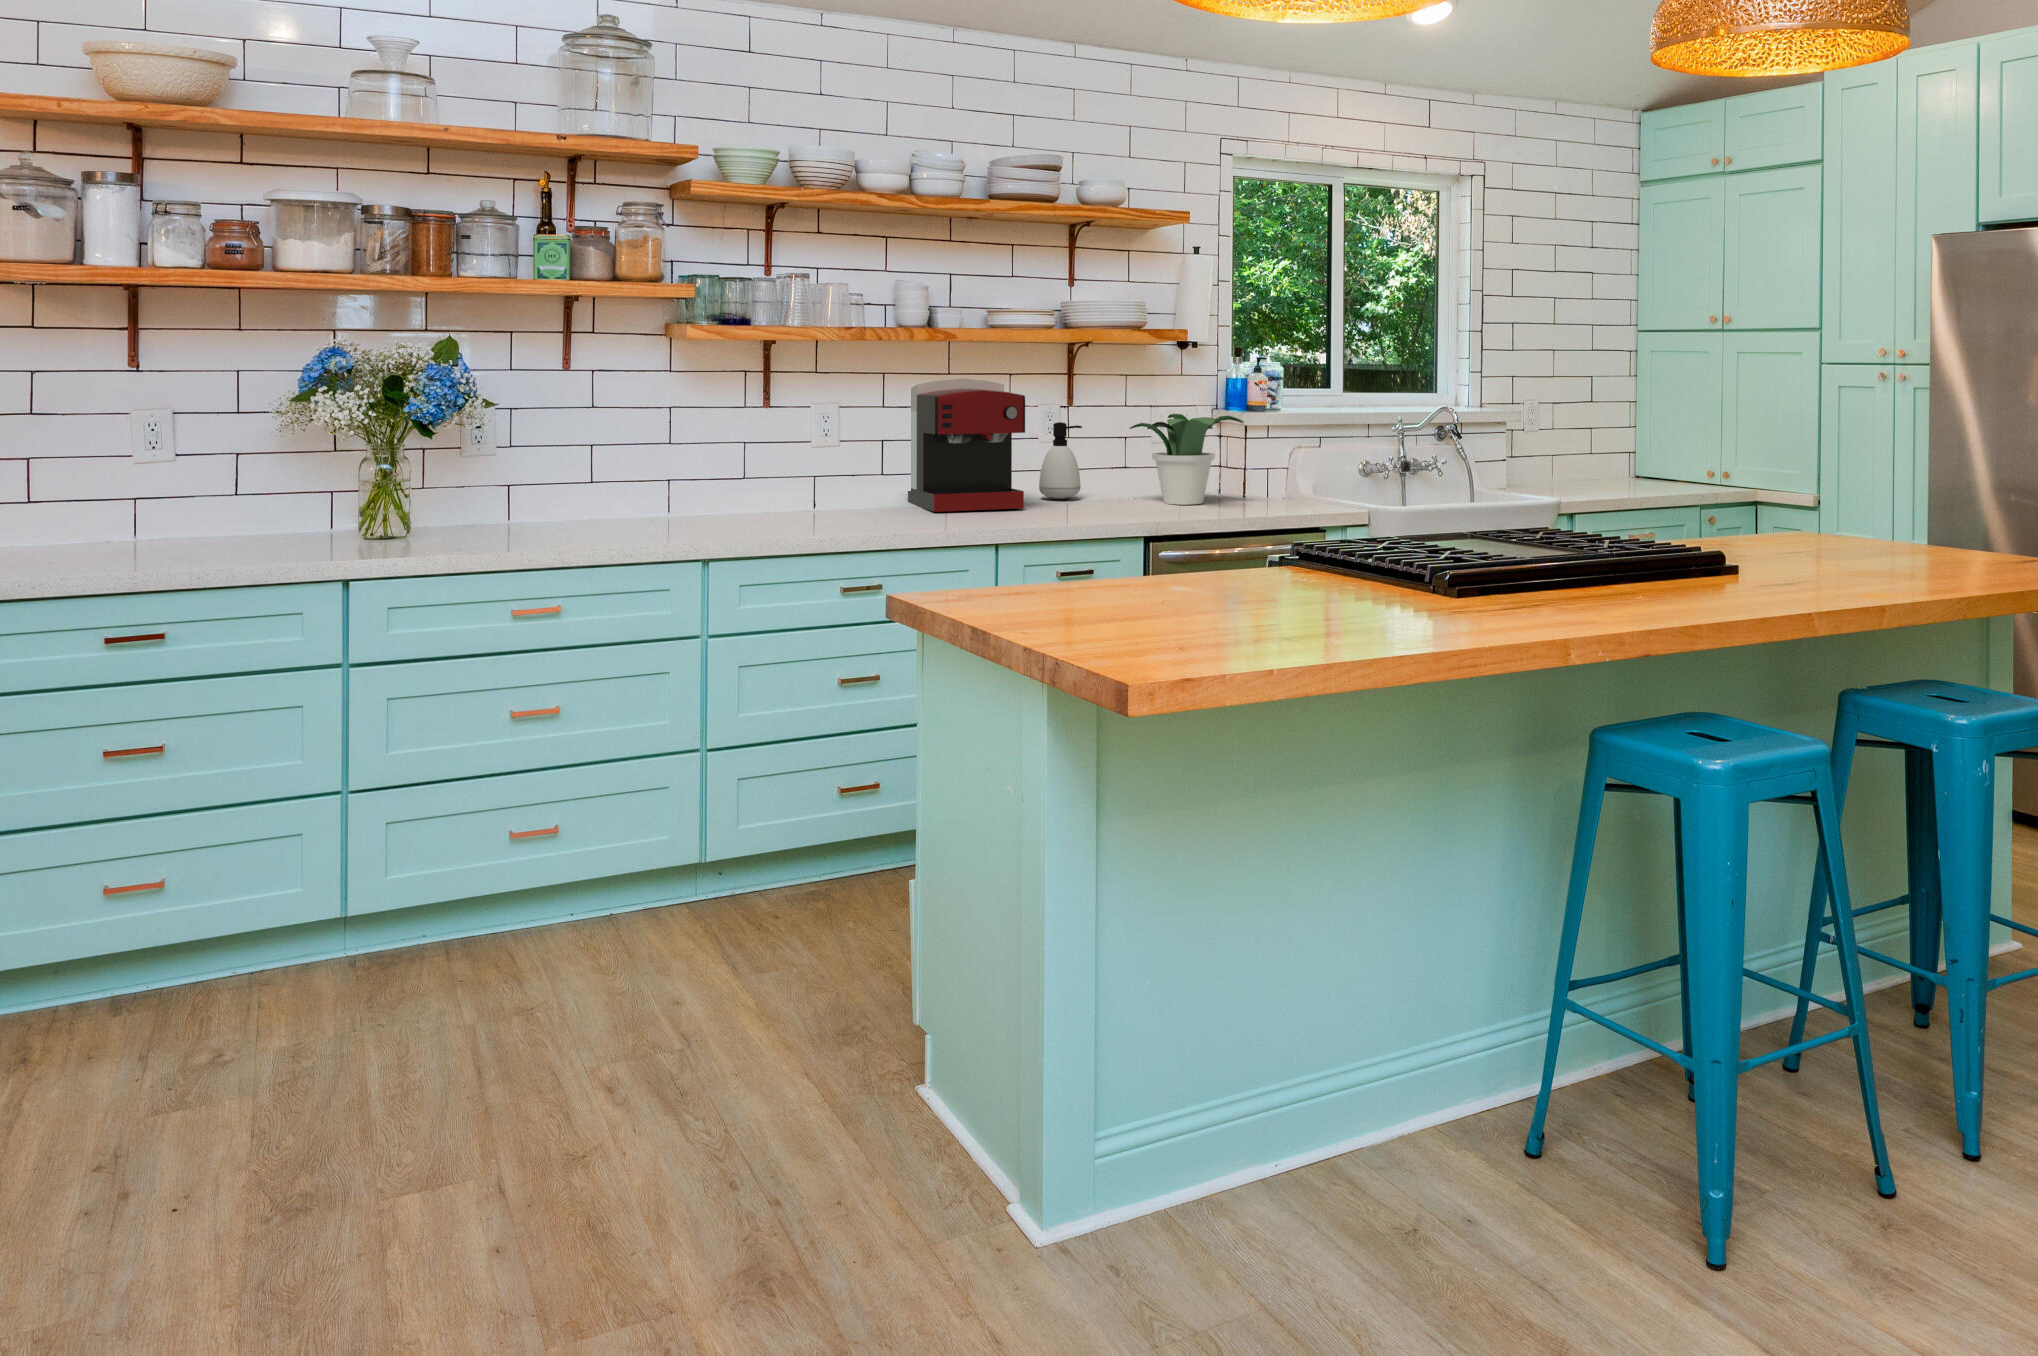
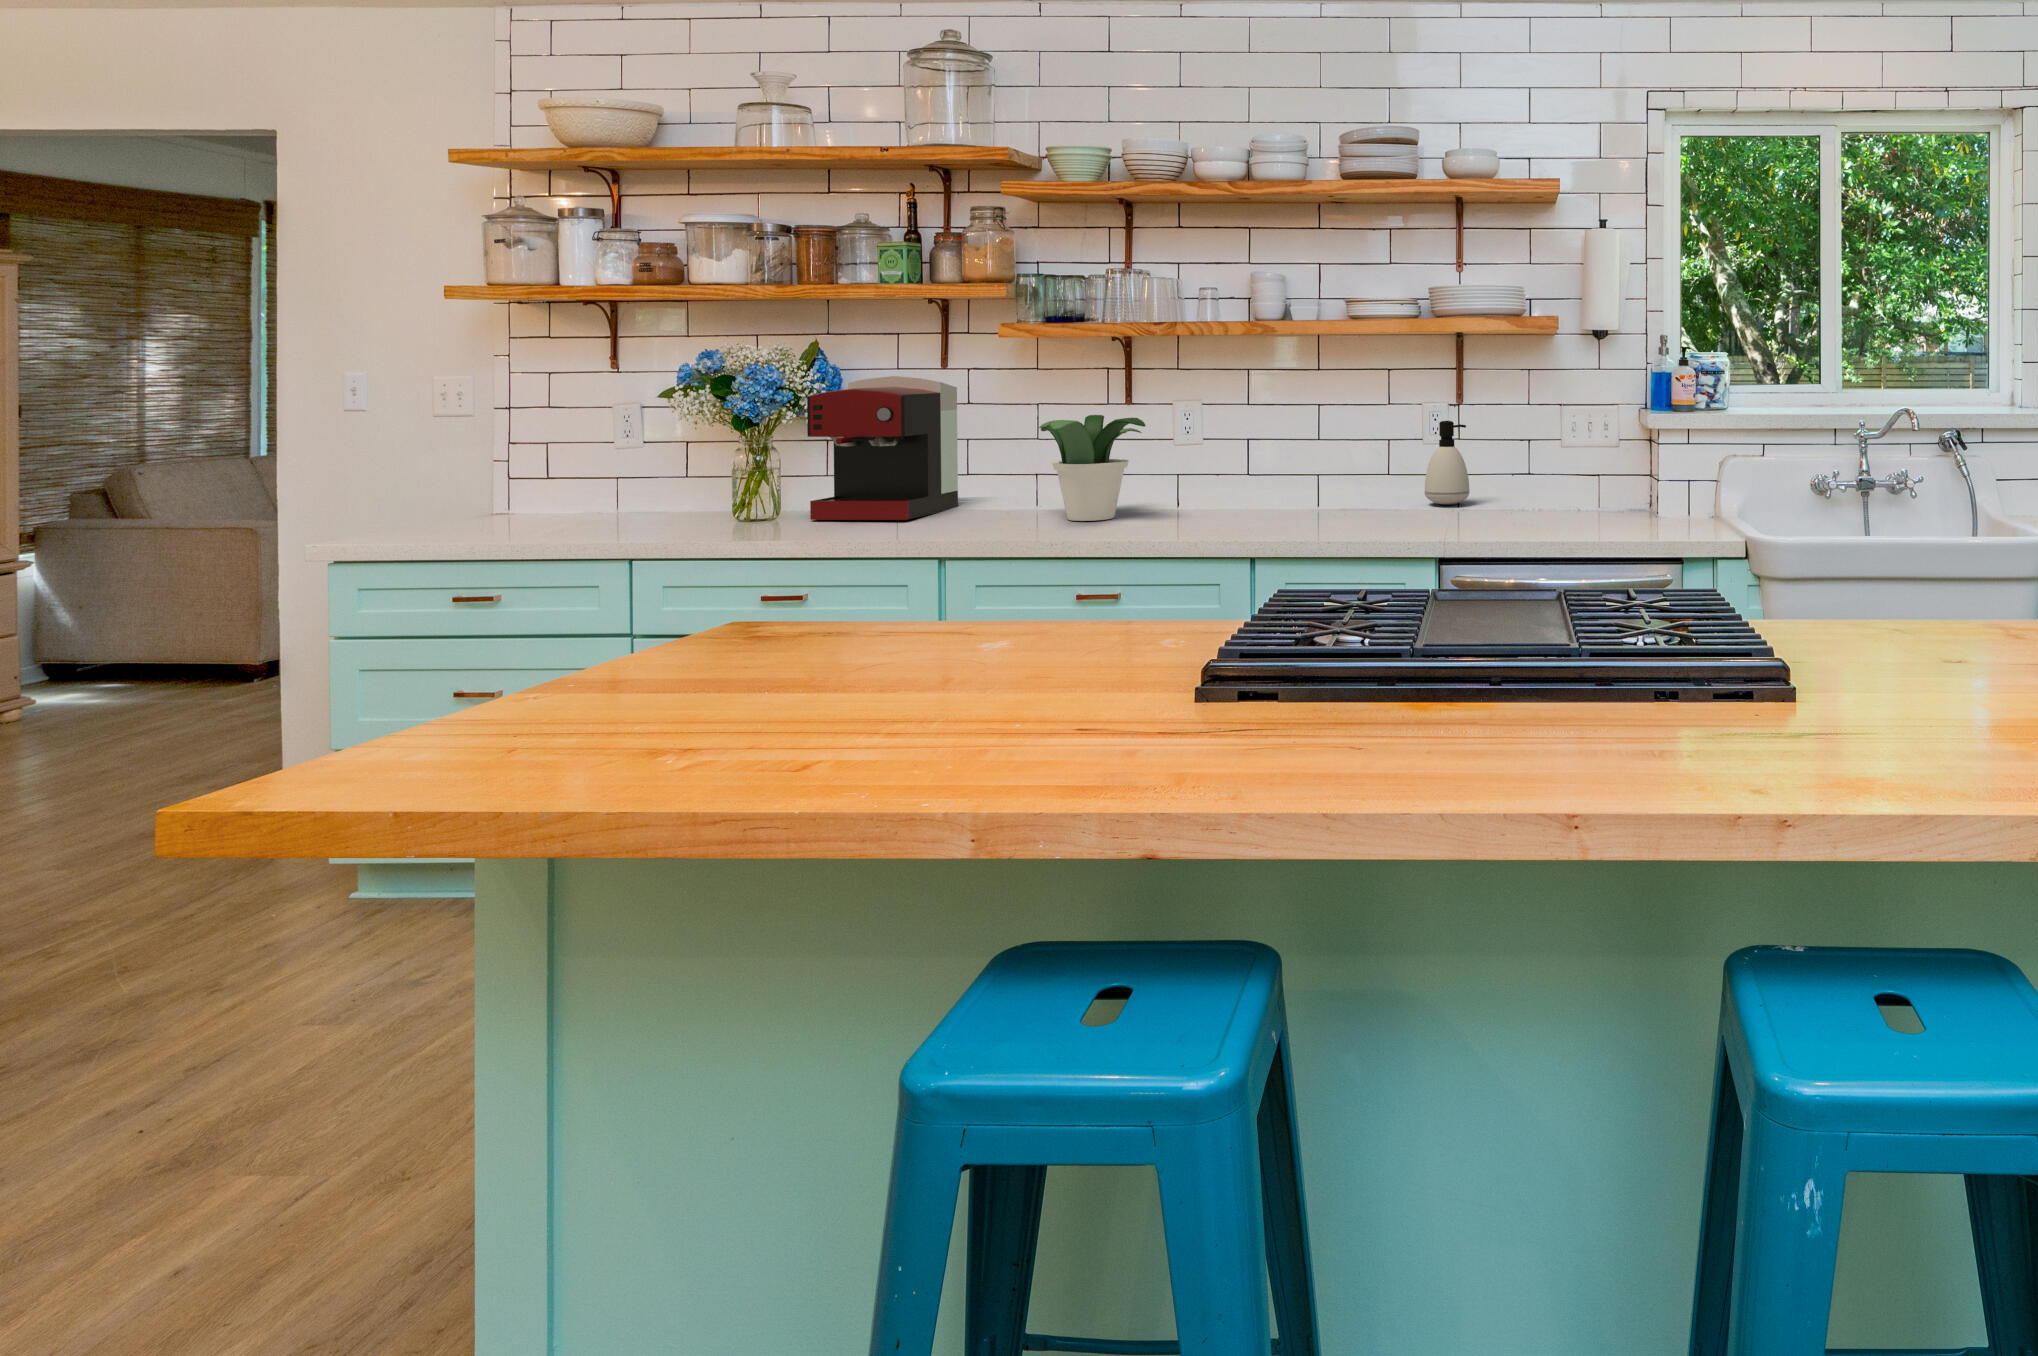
coffee maker: present [908,378,1025,512] -> present [807,376,958,520]
potted plant: present [1129,414,1244,505] -> present [1039,415,1146,521]

